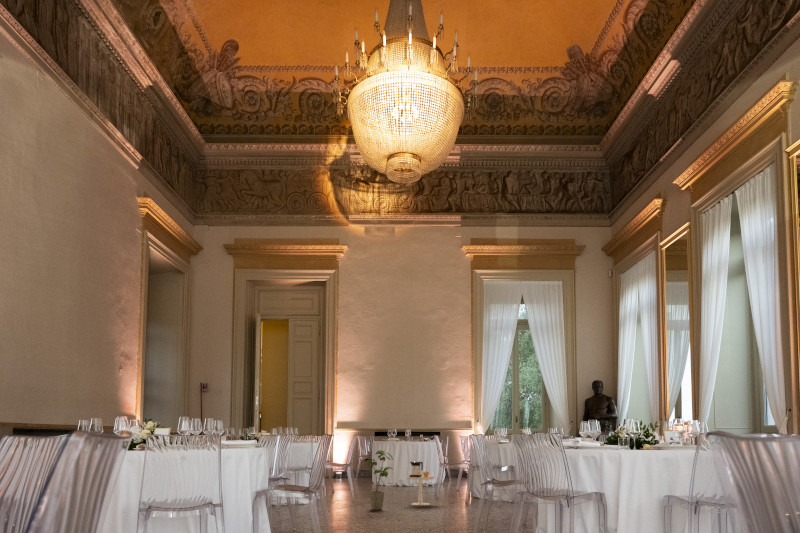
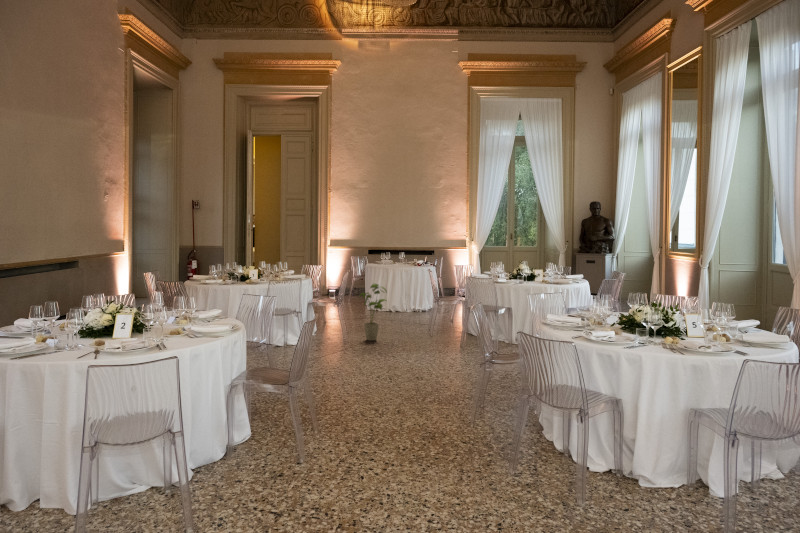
side table: present [407,461,434,505] -> none [401,292,428,334]

